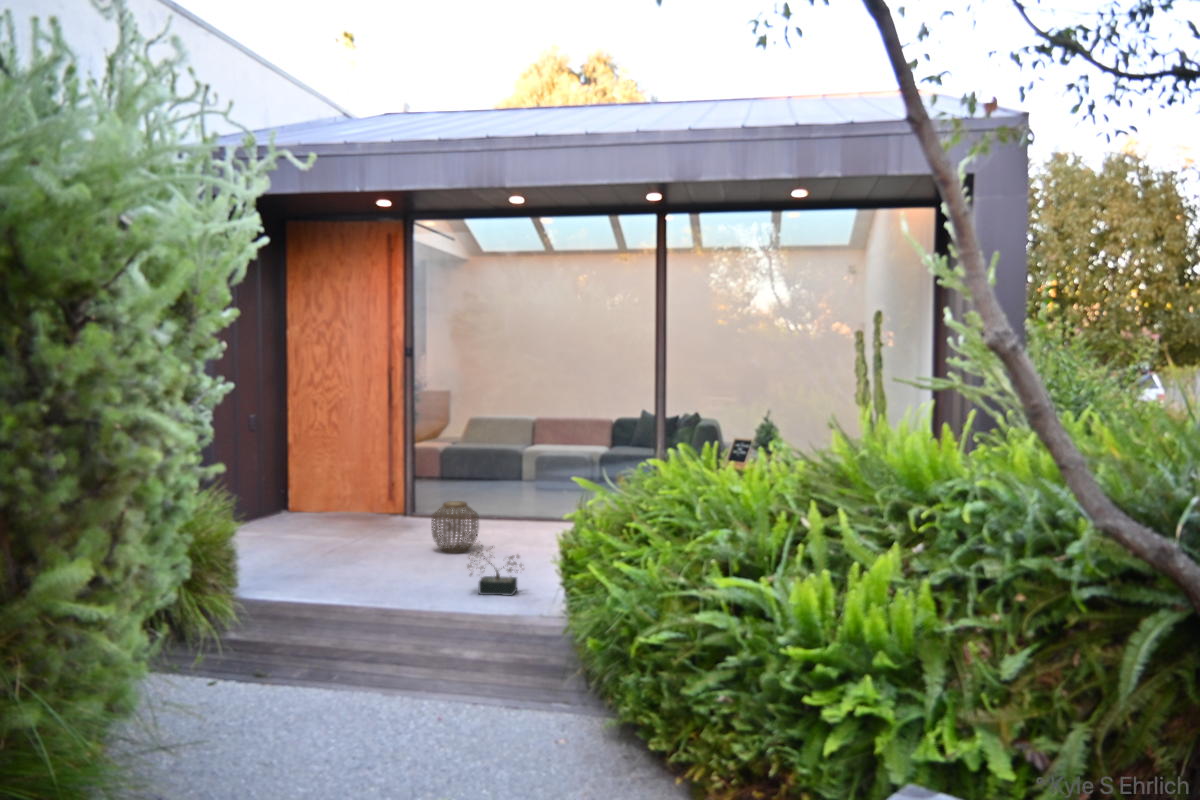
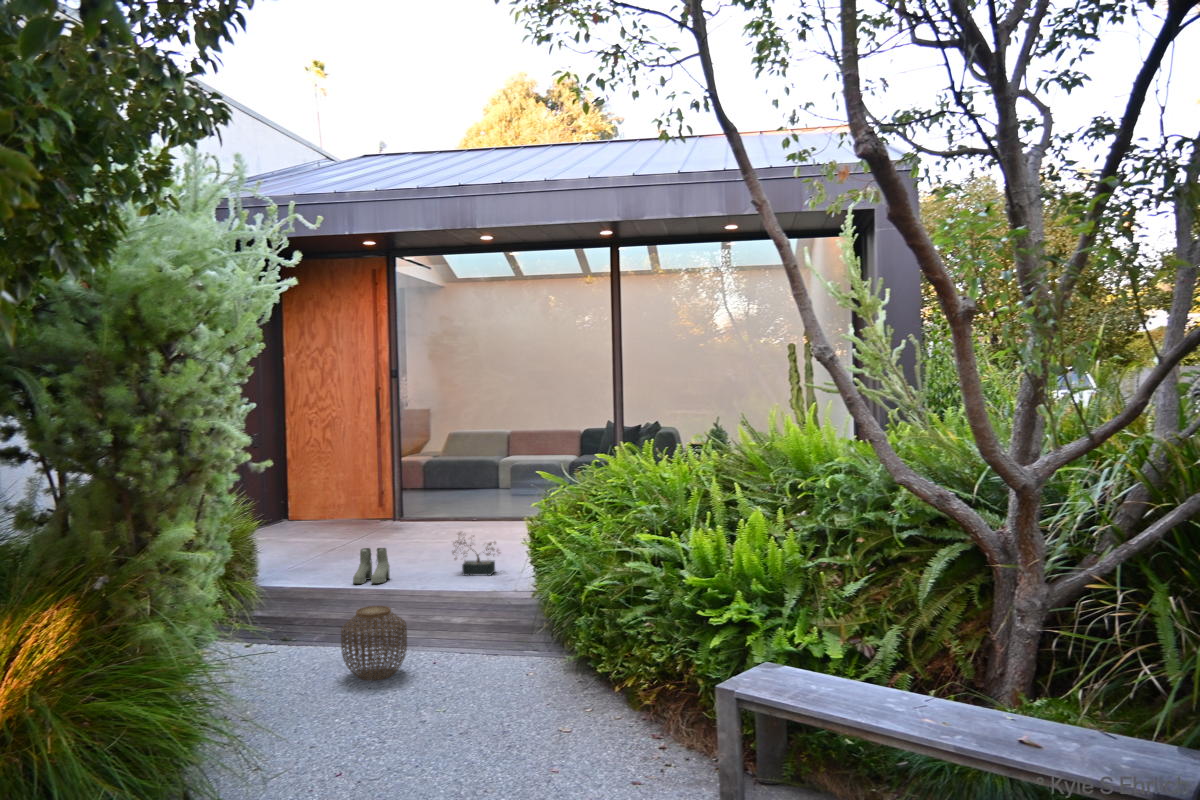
woven basket: present [432,501,478,553] -> present [341,606,407,681]
boots: none [347,559,392,604] -> present [353,548,390,584]

